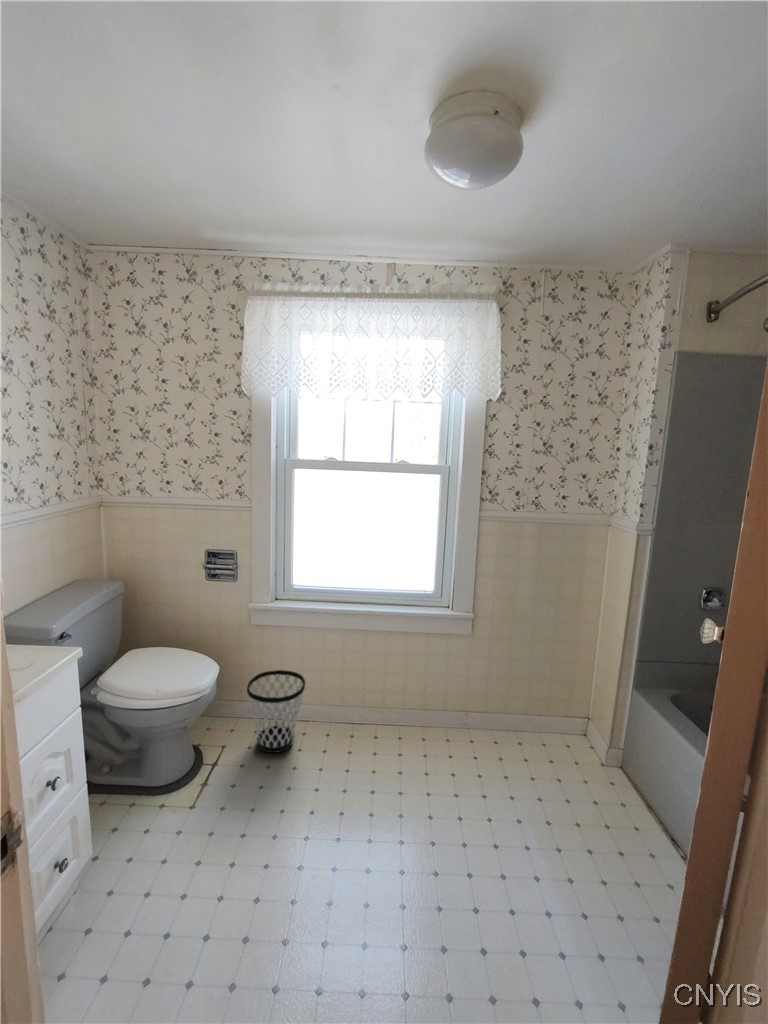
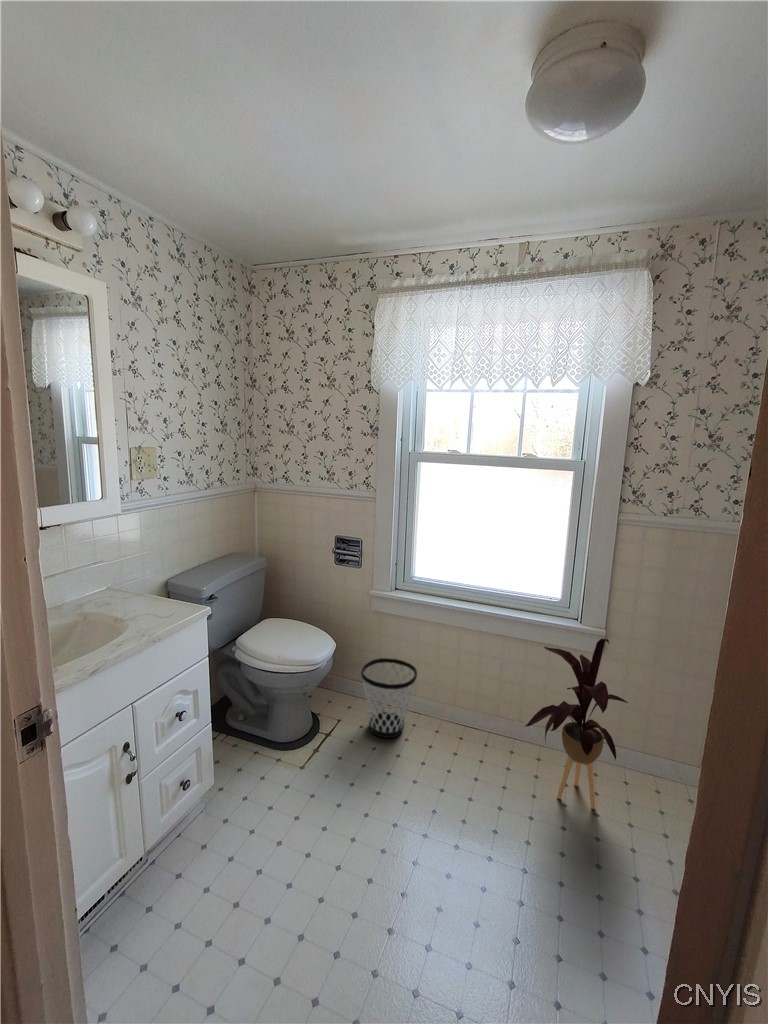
house plant: none [417,622,500,772] -> present [525,638,628,809]

